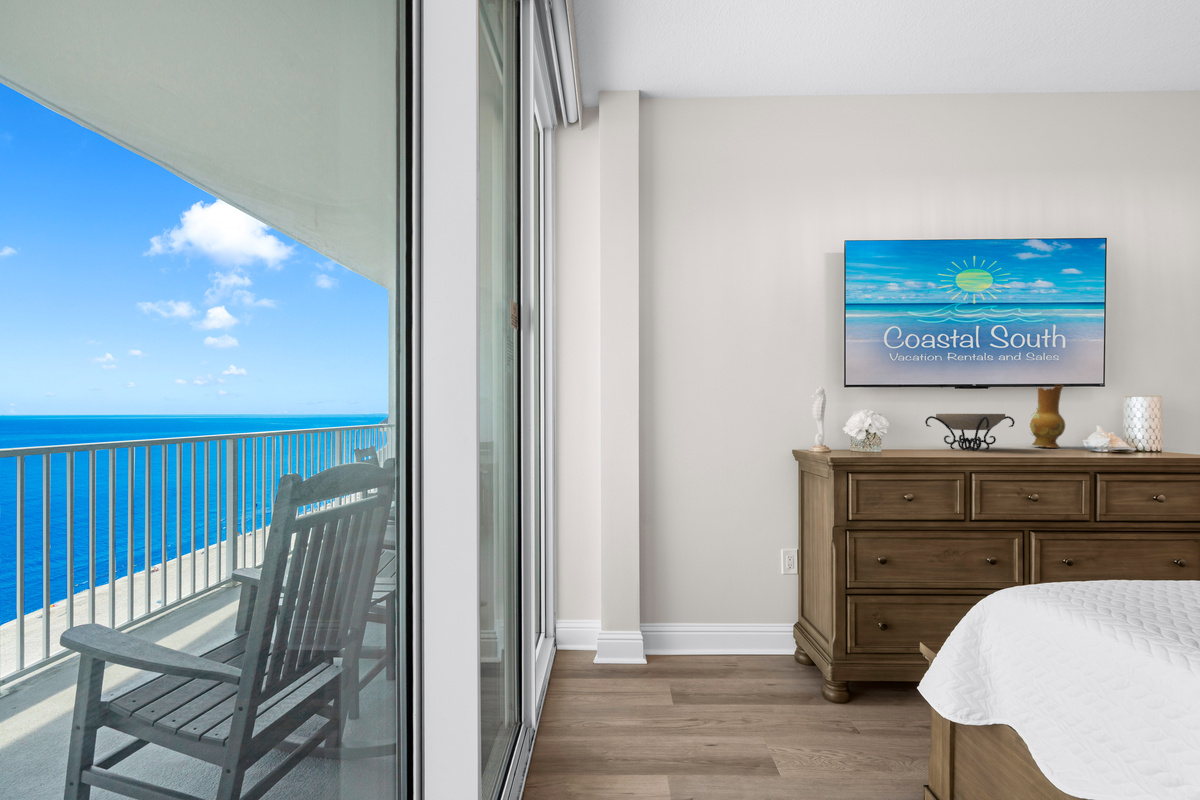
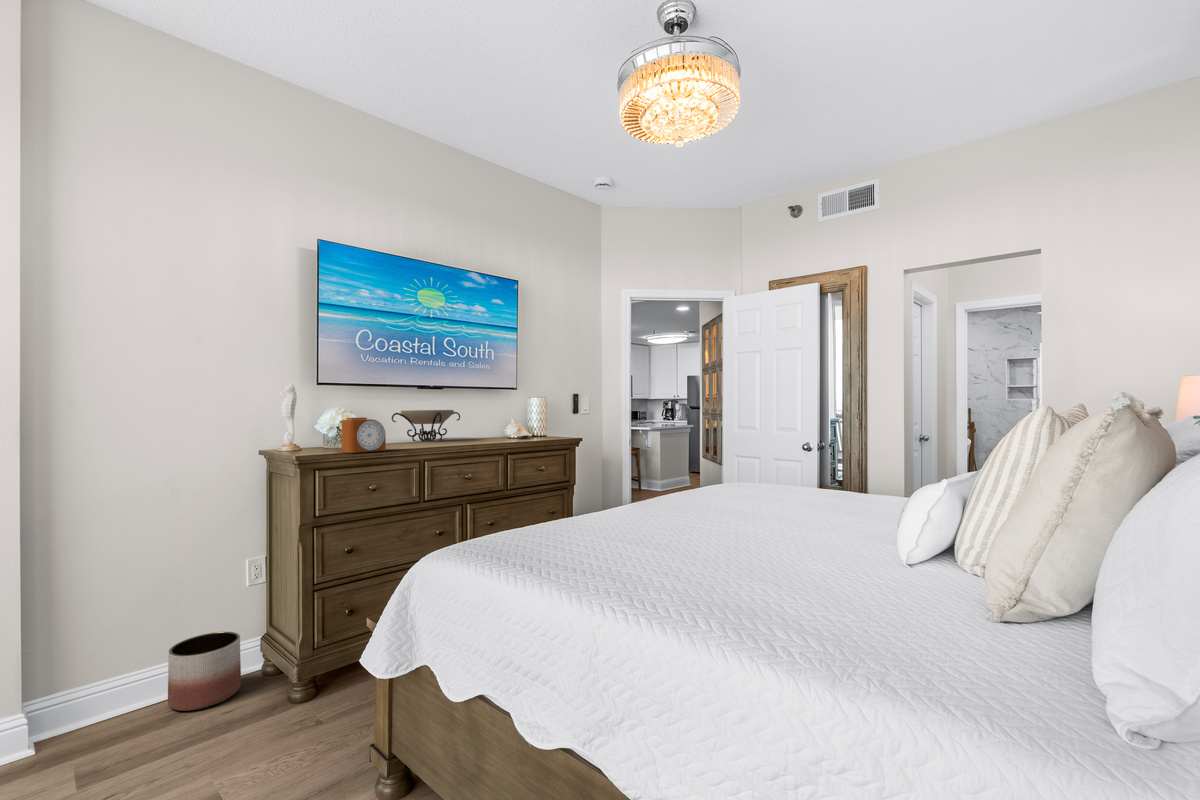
ceramic jug: present [1030,385,1065,448] -> none [469,387,494,436]
alarm clock: none [873,421,921,458] -> present [342,417,386,453]
planter: none [727,609,780,674] -> present [168,632,241,711]

